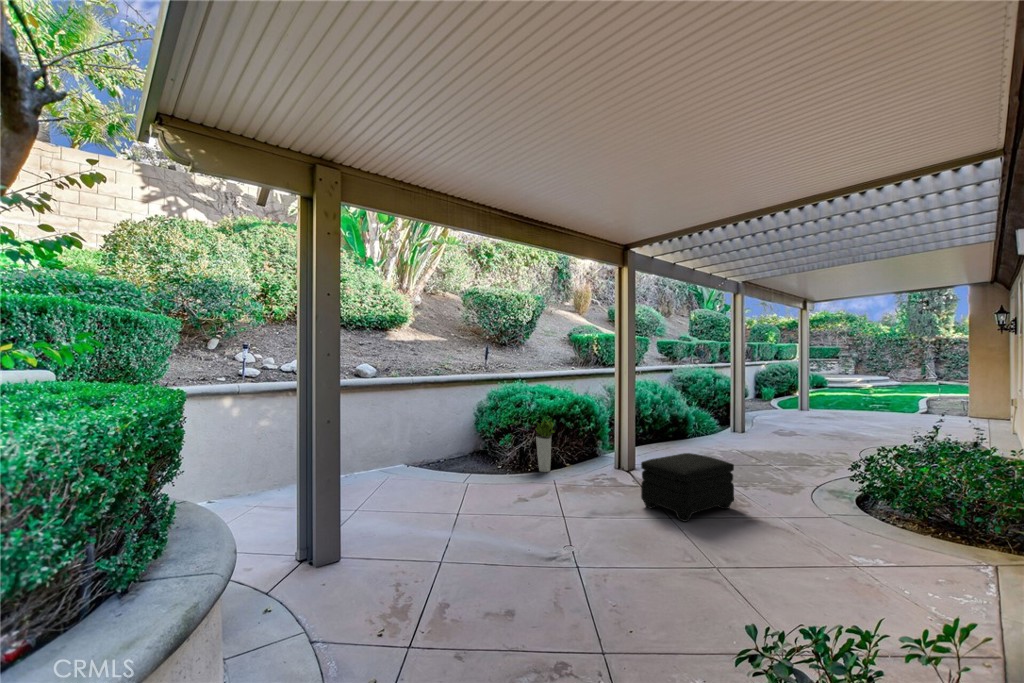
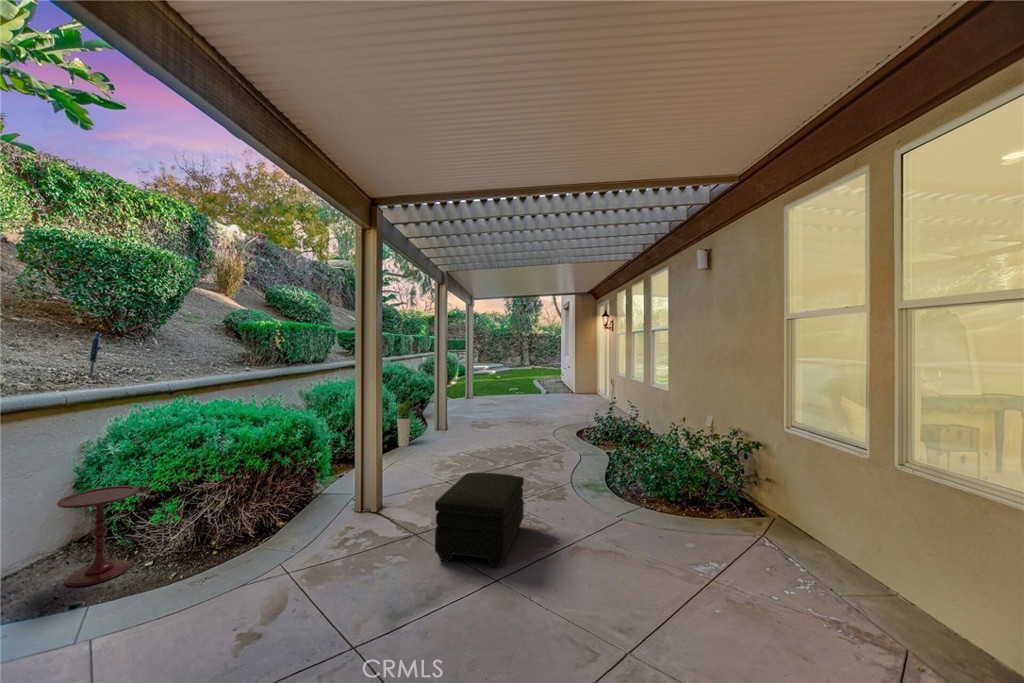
planter: present [536,419,554,472] -> present [397,401,412,447]
side table: none [466,422,495,468] -> present [57,485,139,587]

